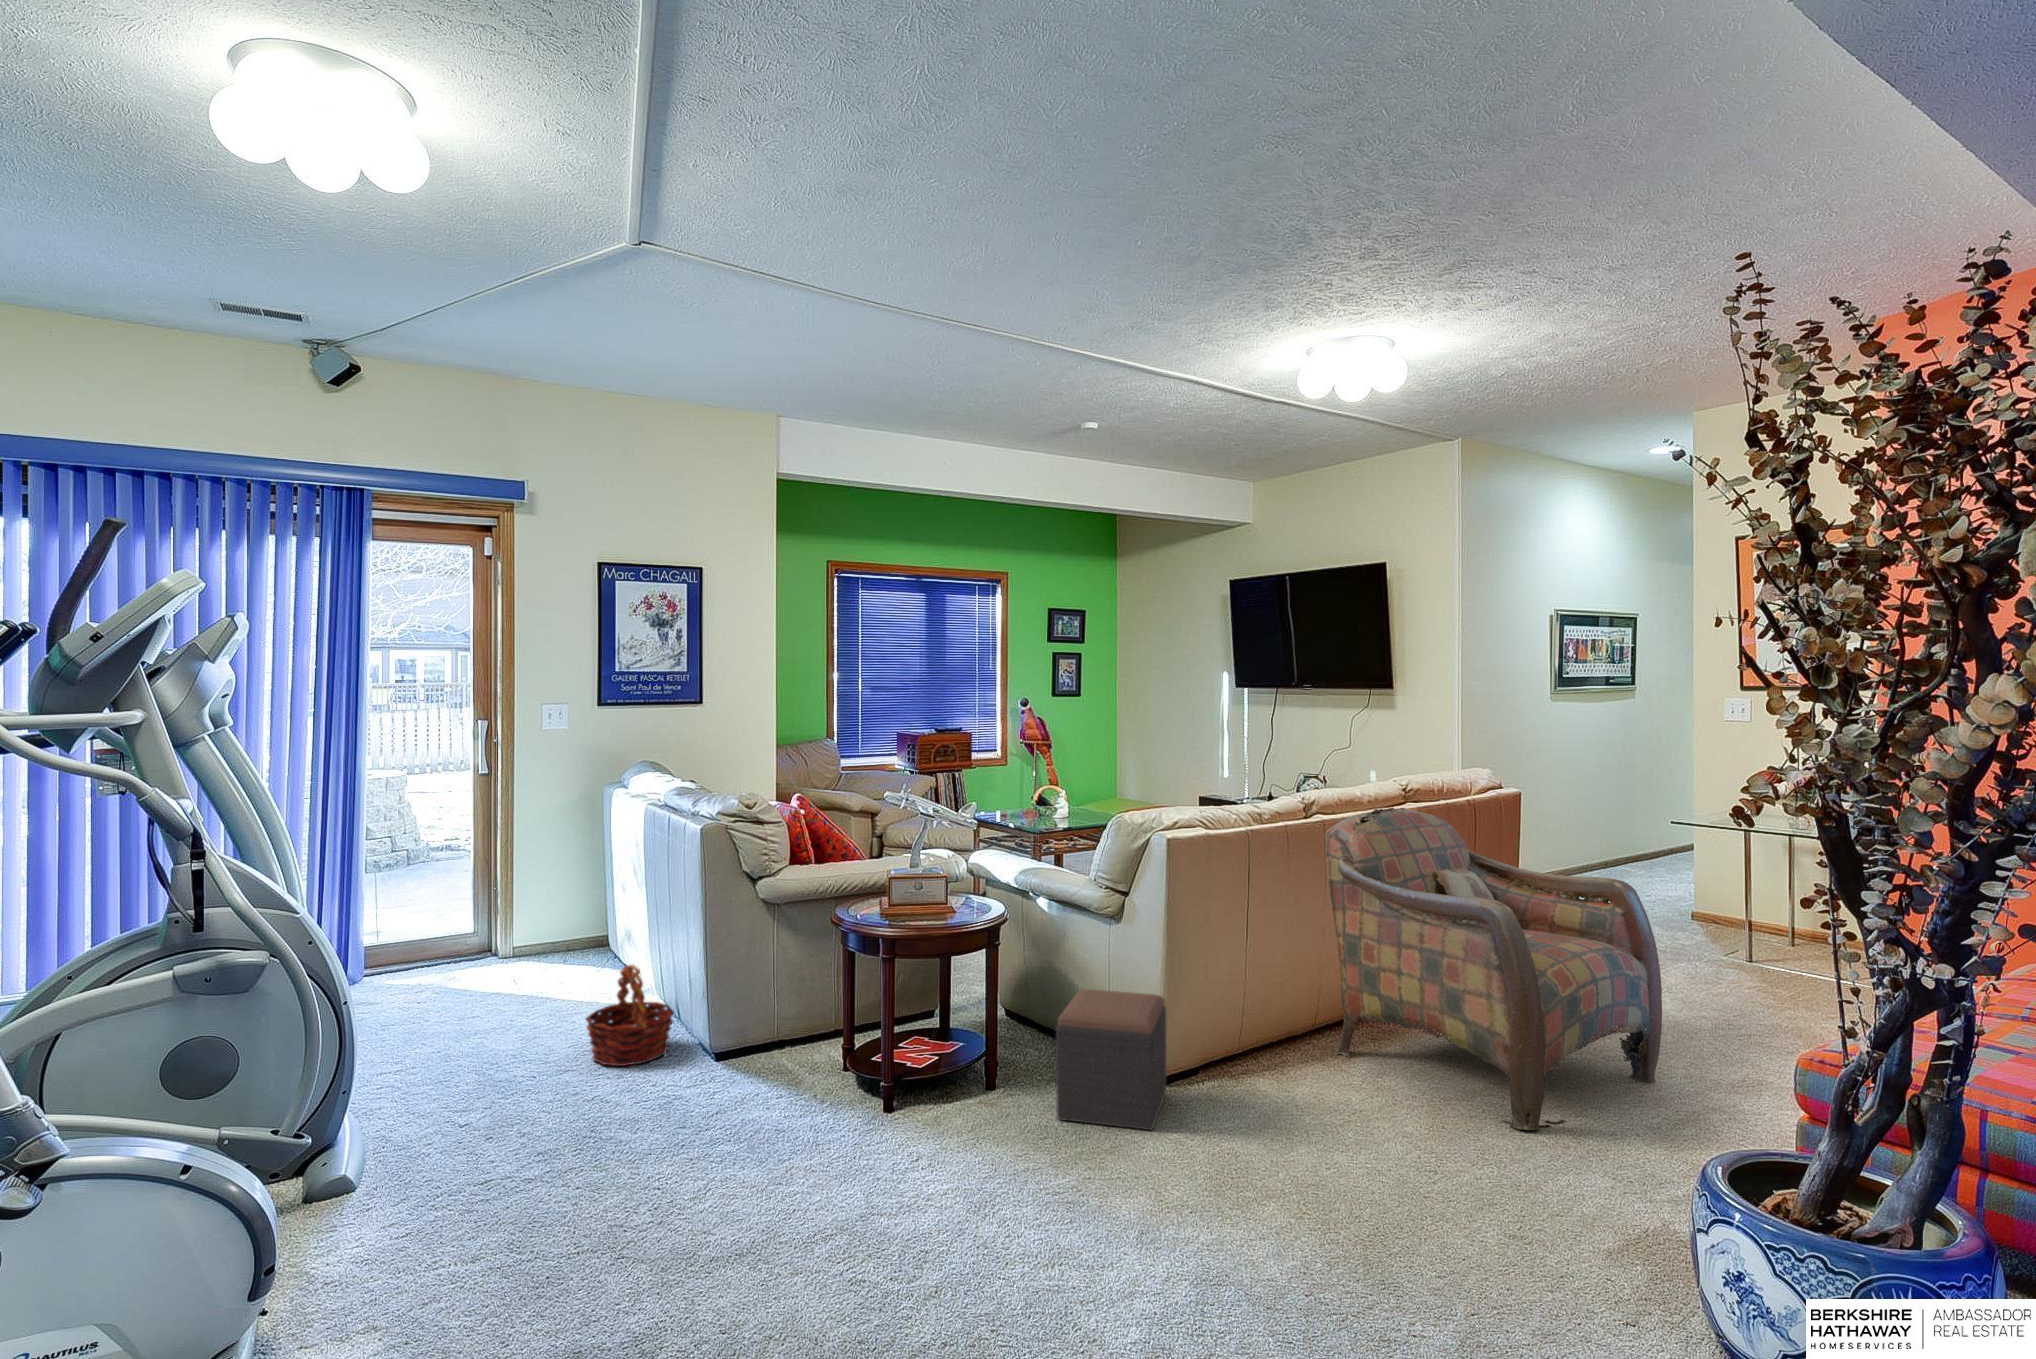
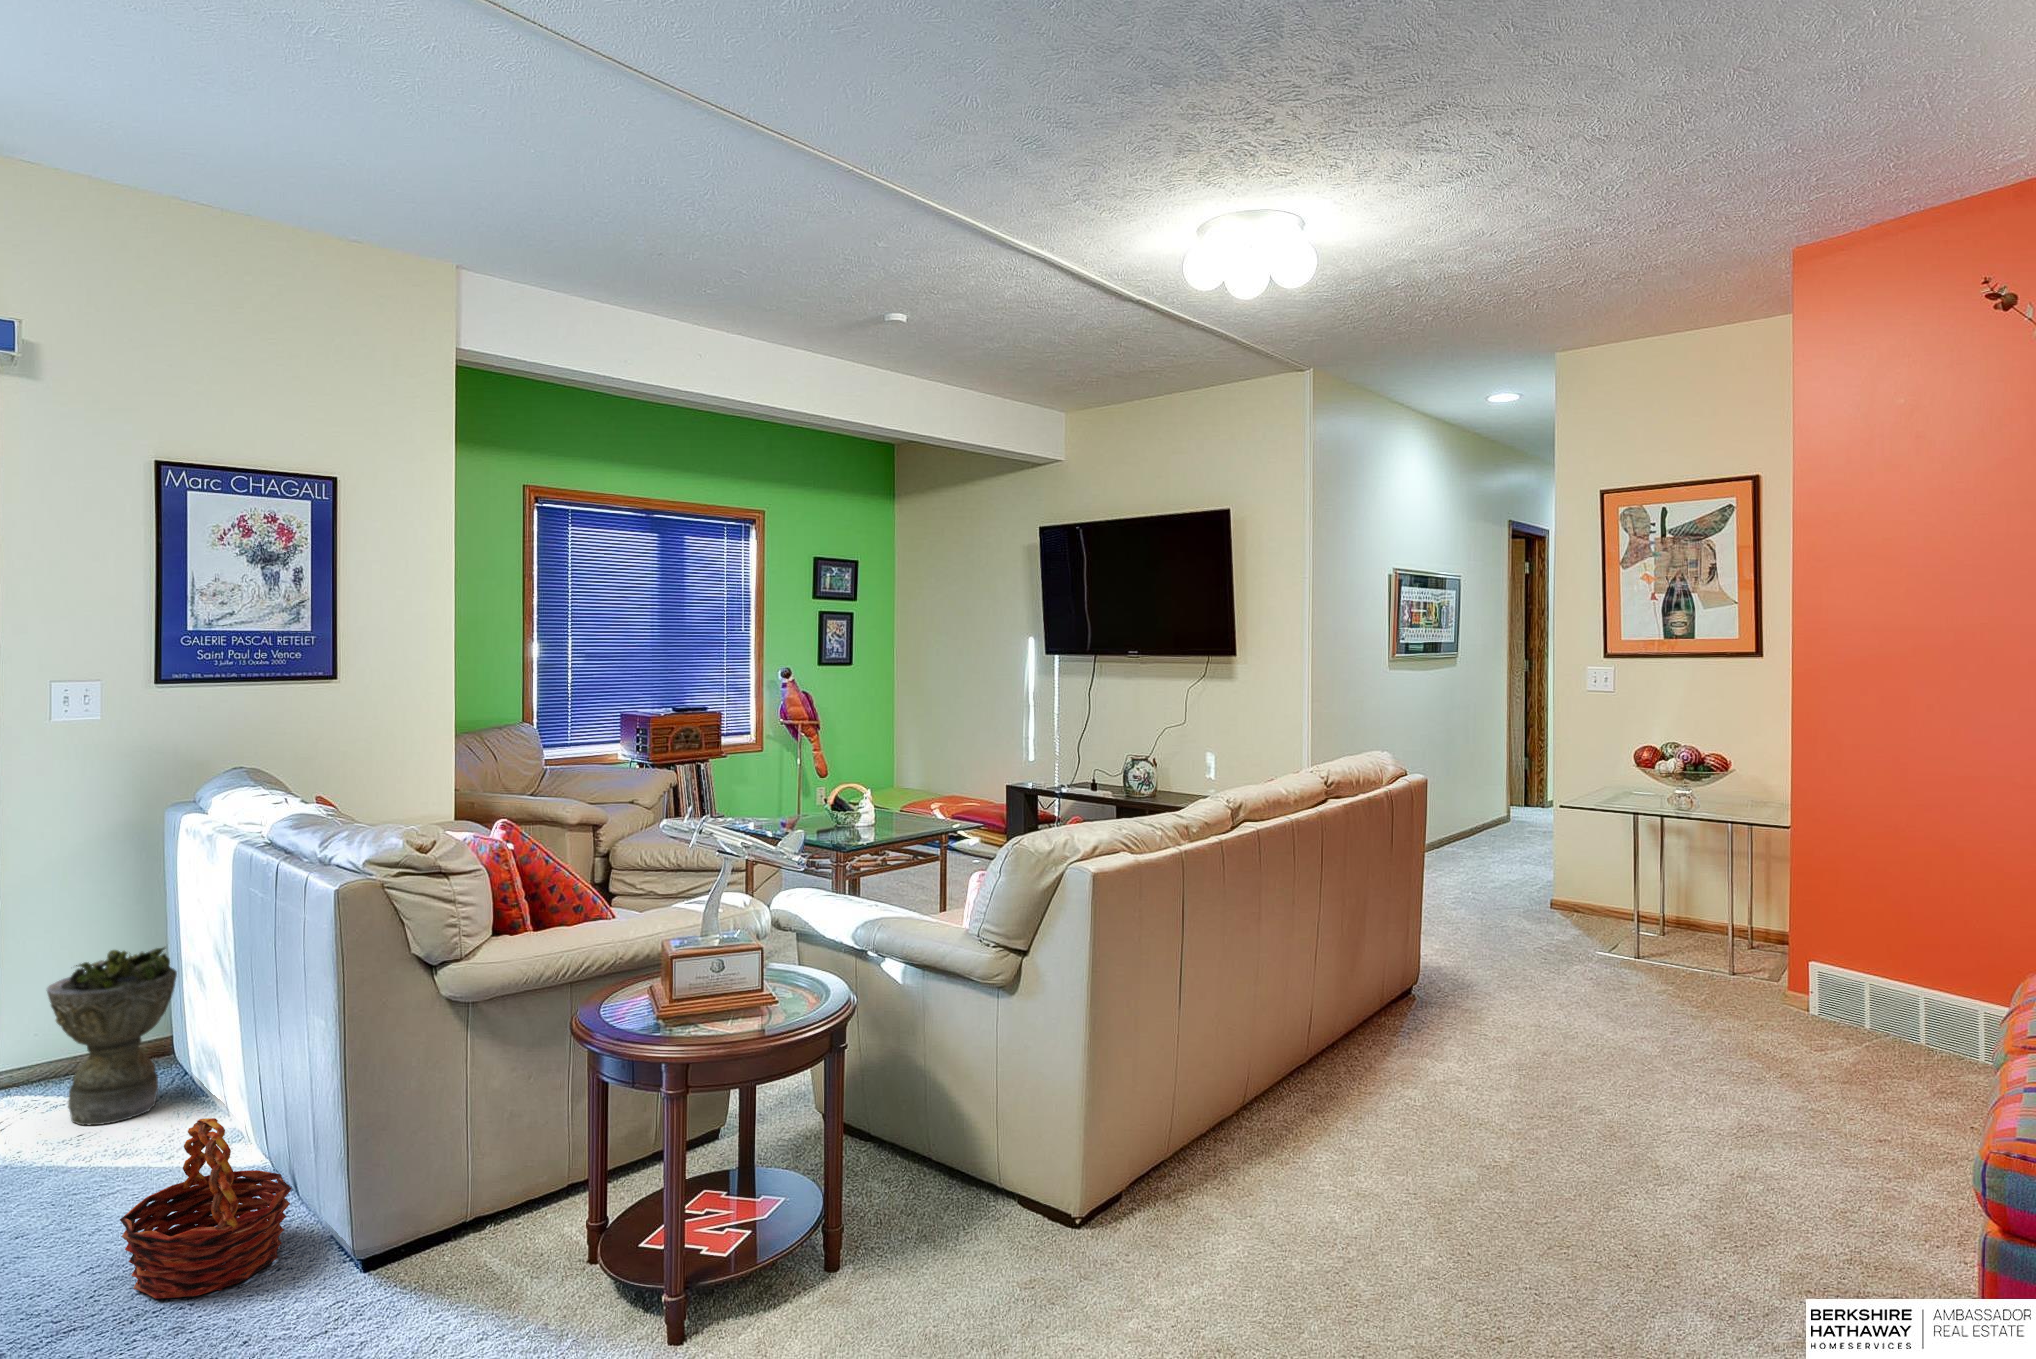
armchair: present [1325,808,1662,1130] -> none [1268,813,1678,1254]
planter: none [539,872,610,982] -> present [47,947,177,1125]
footstool: present [1056,989,1166,1130] -> none [949,1104,1099,1323]

